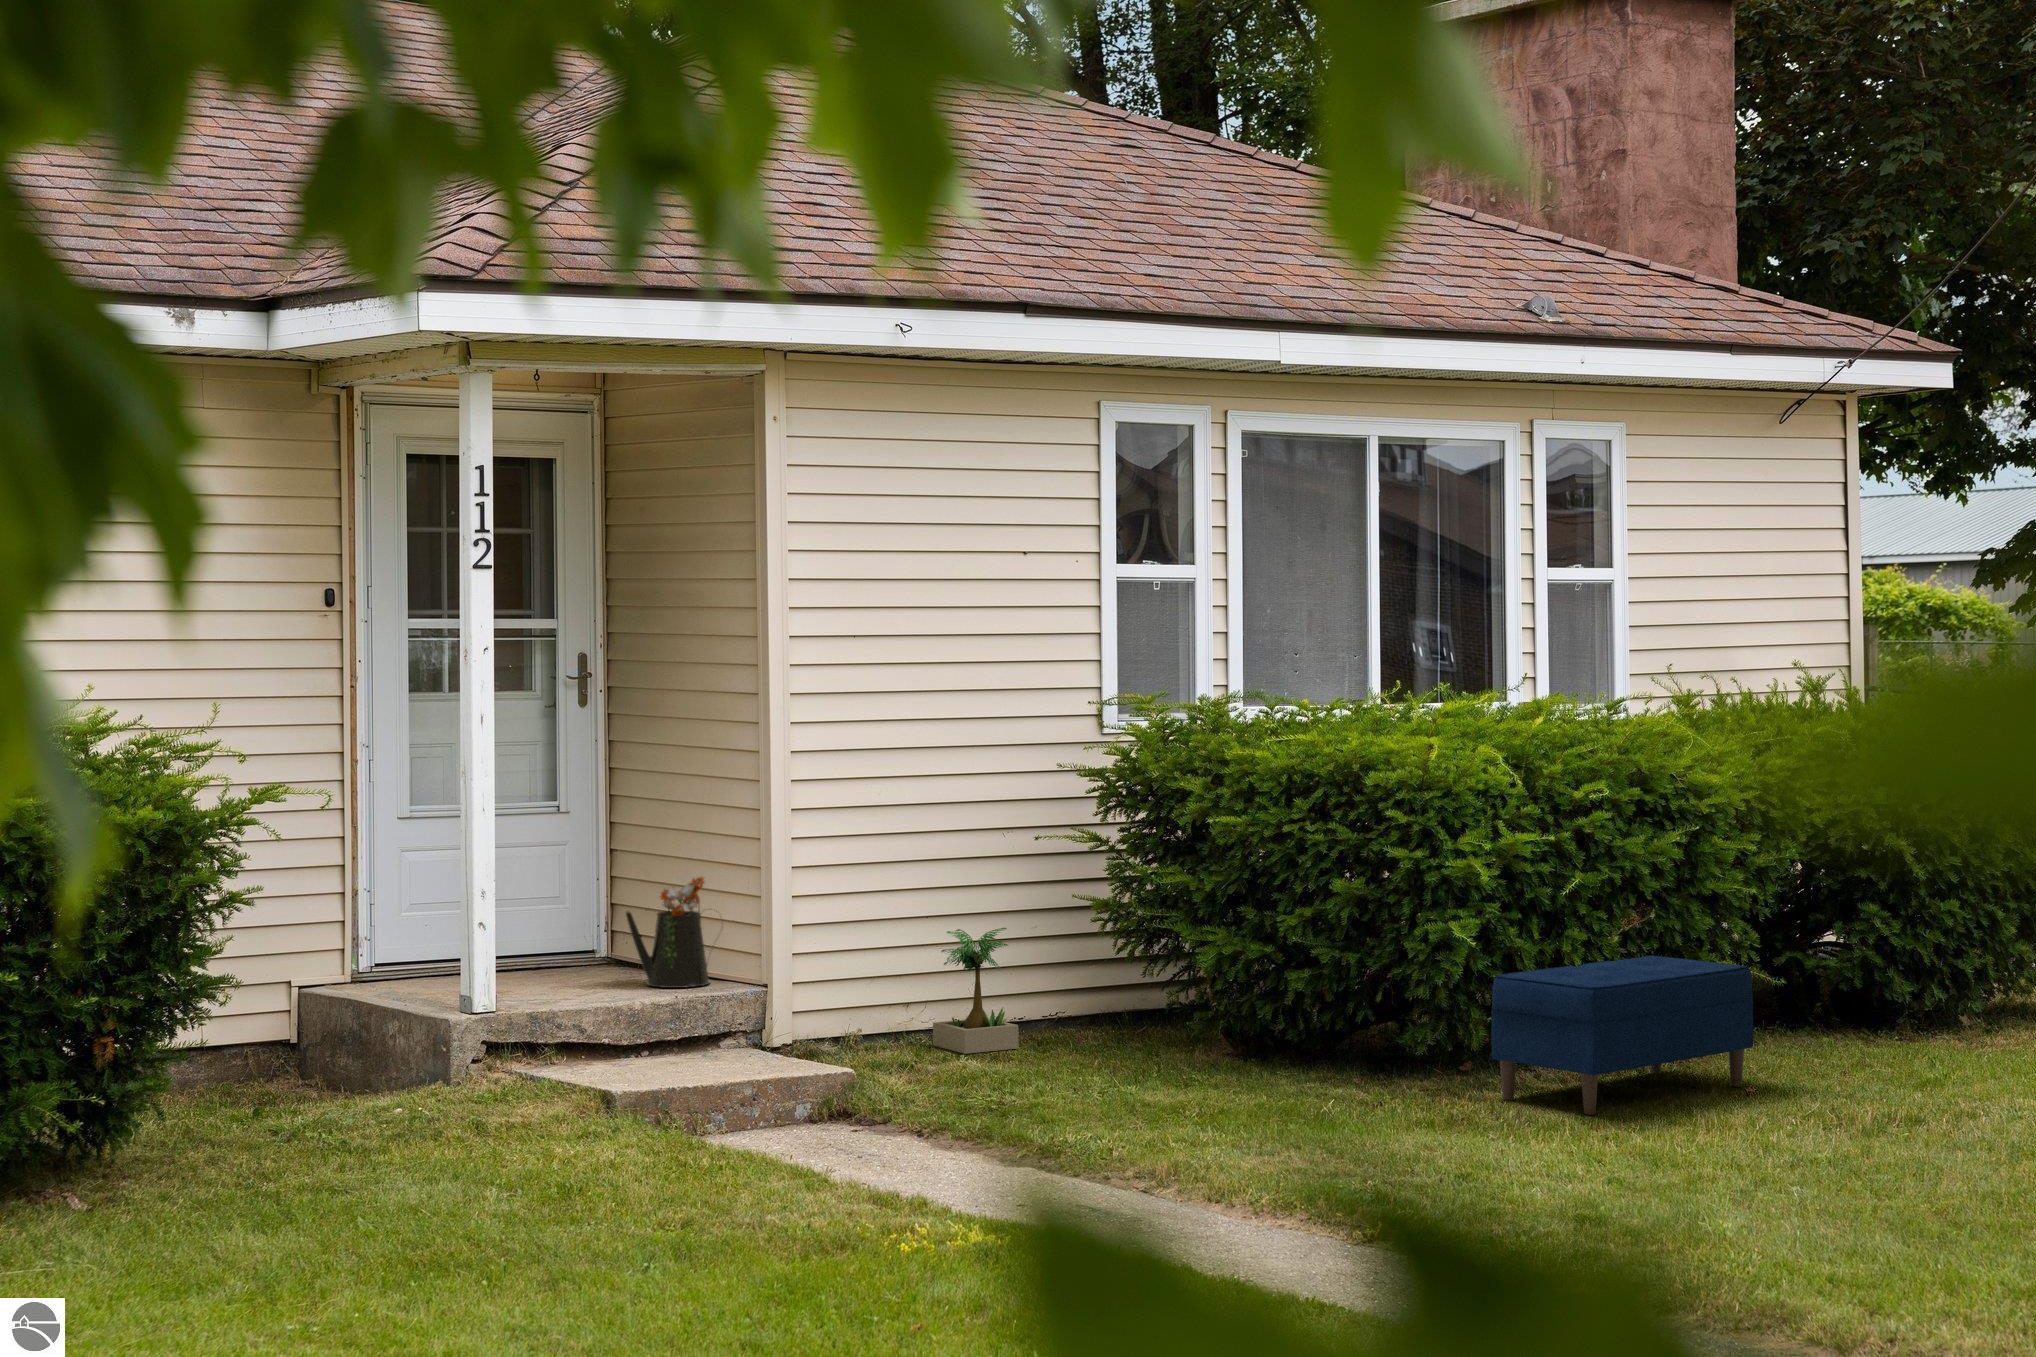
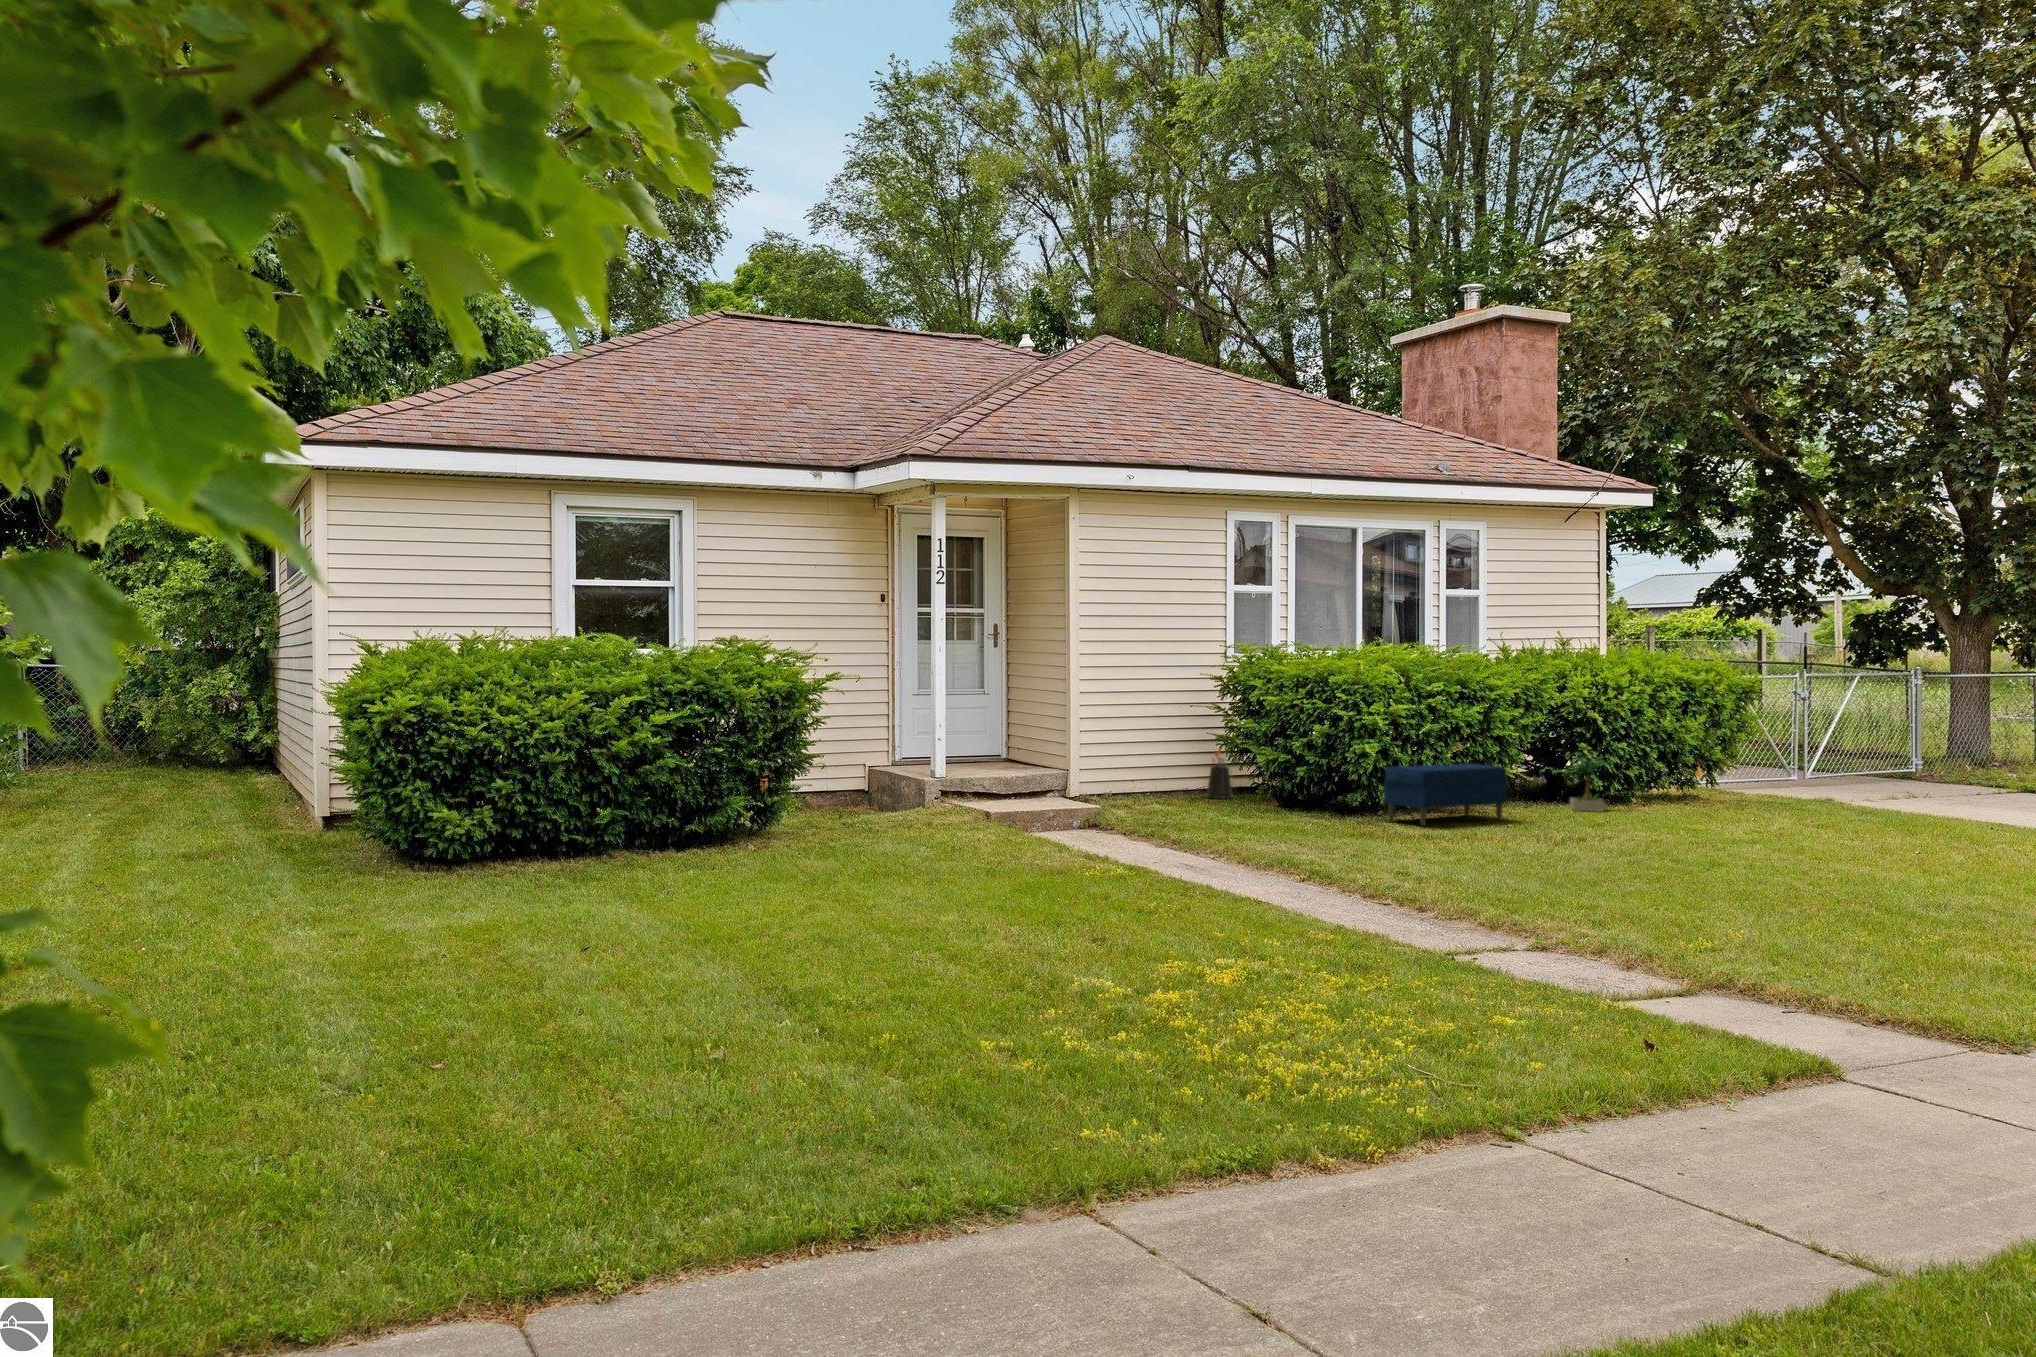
watering can: present [626,877,722,988] -> present [1207,751,1232,799]
potted plant: present [933,928,1018,1054] -> present [1570,757,1606,812]

